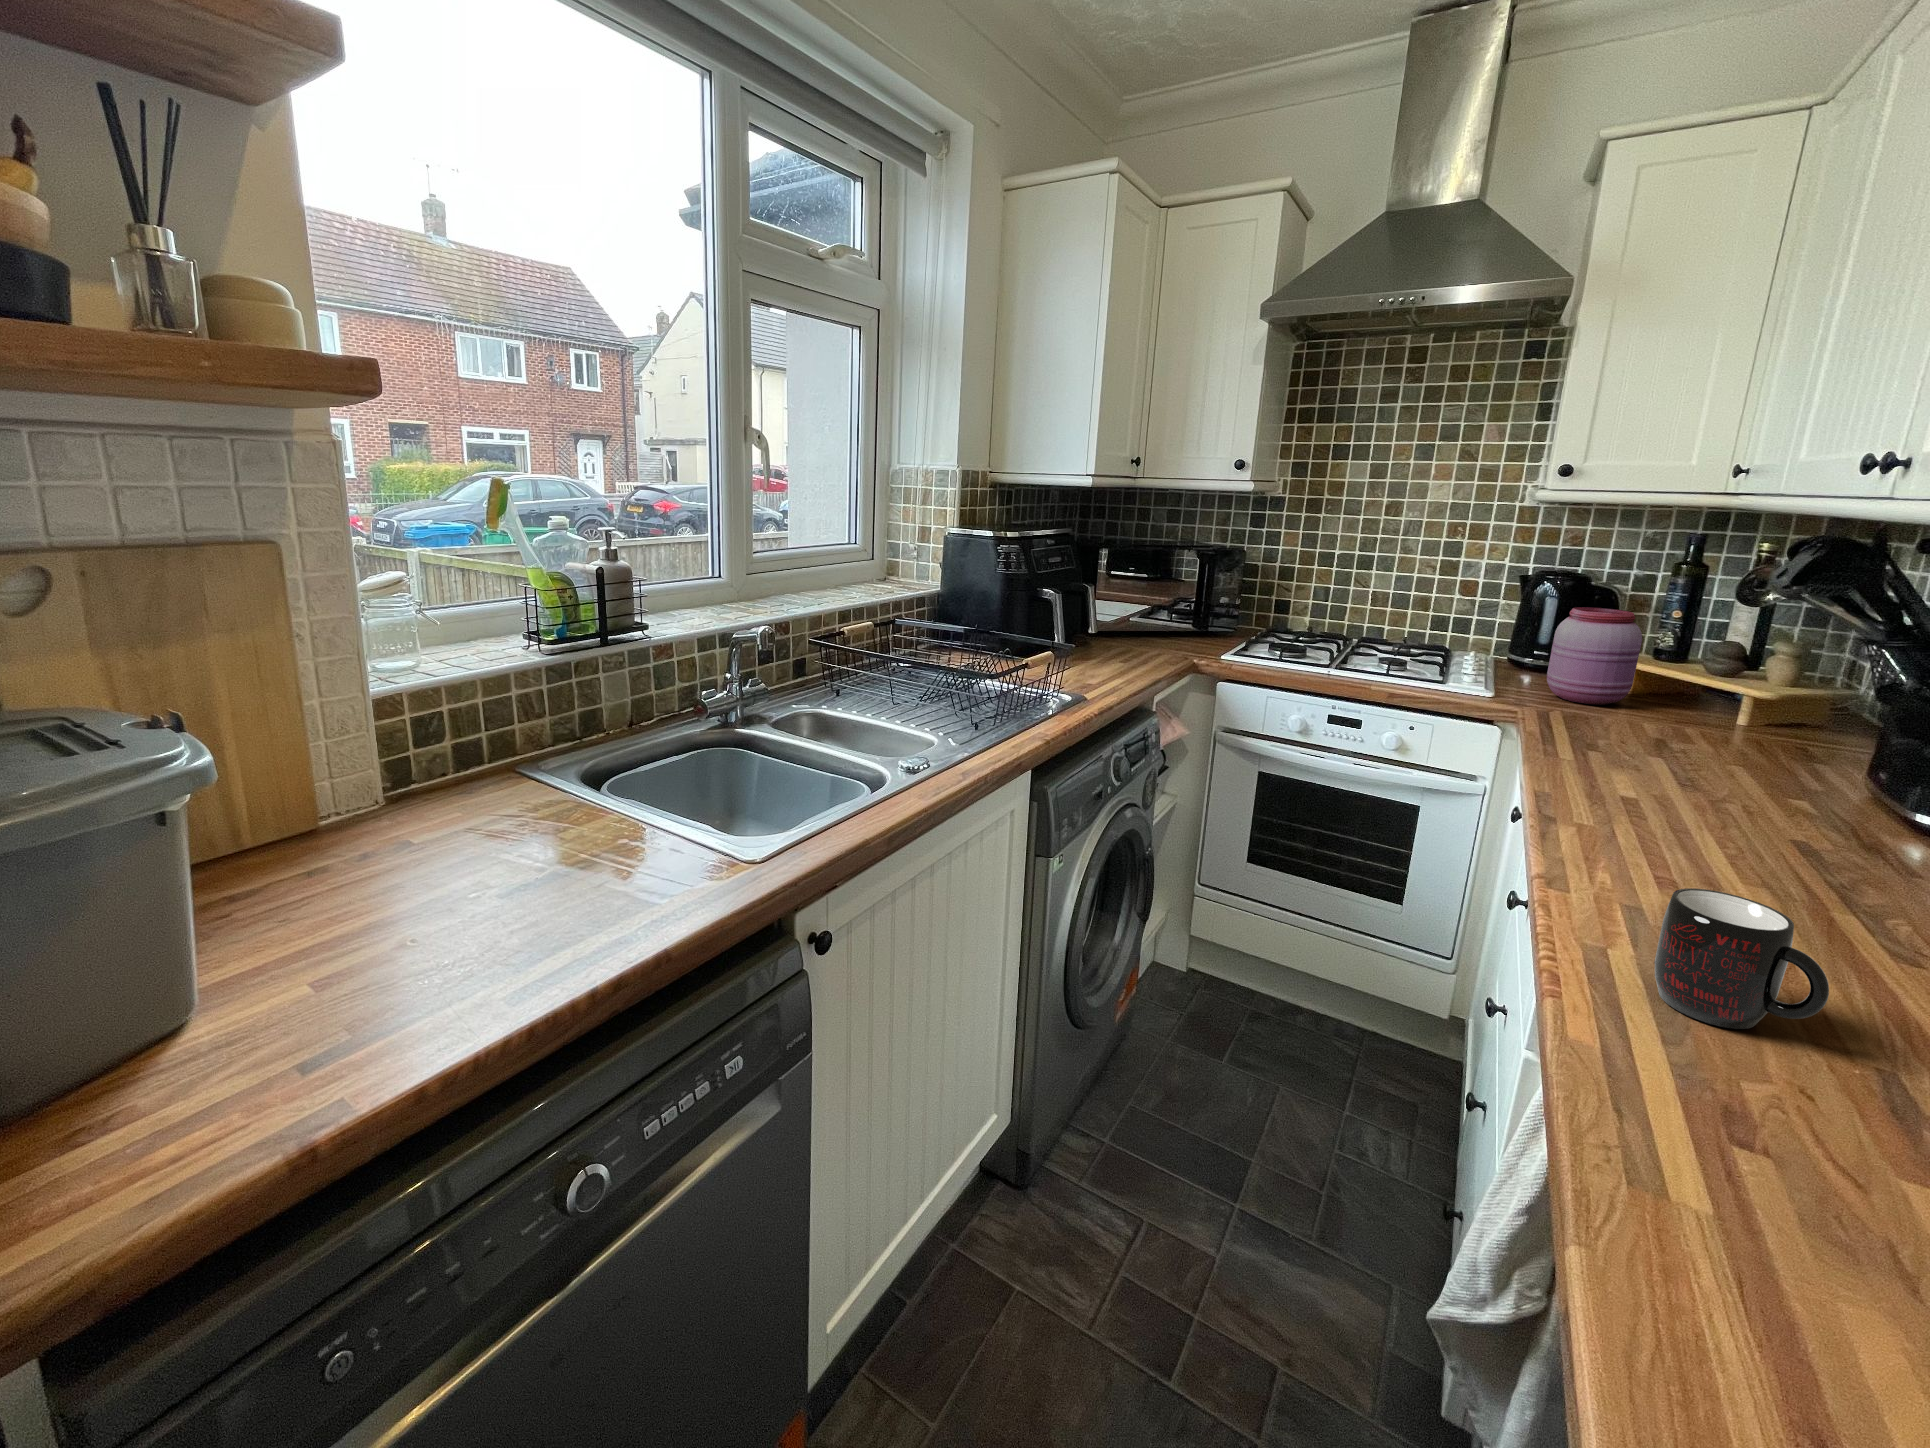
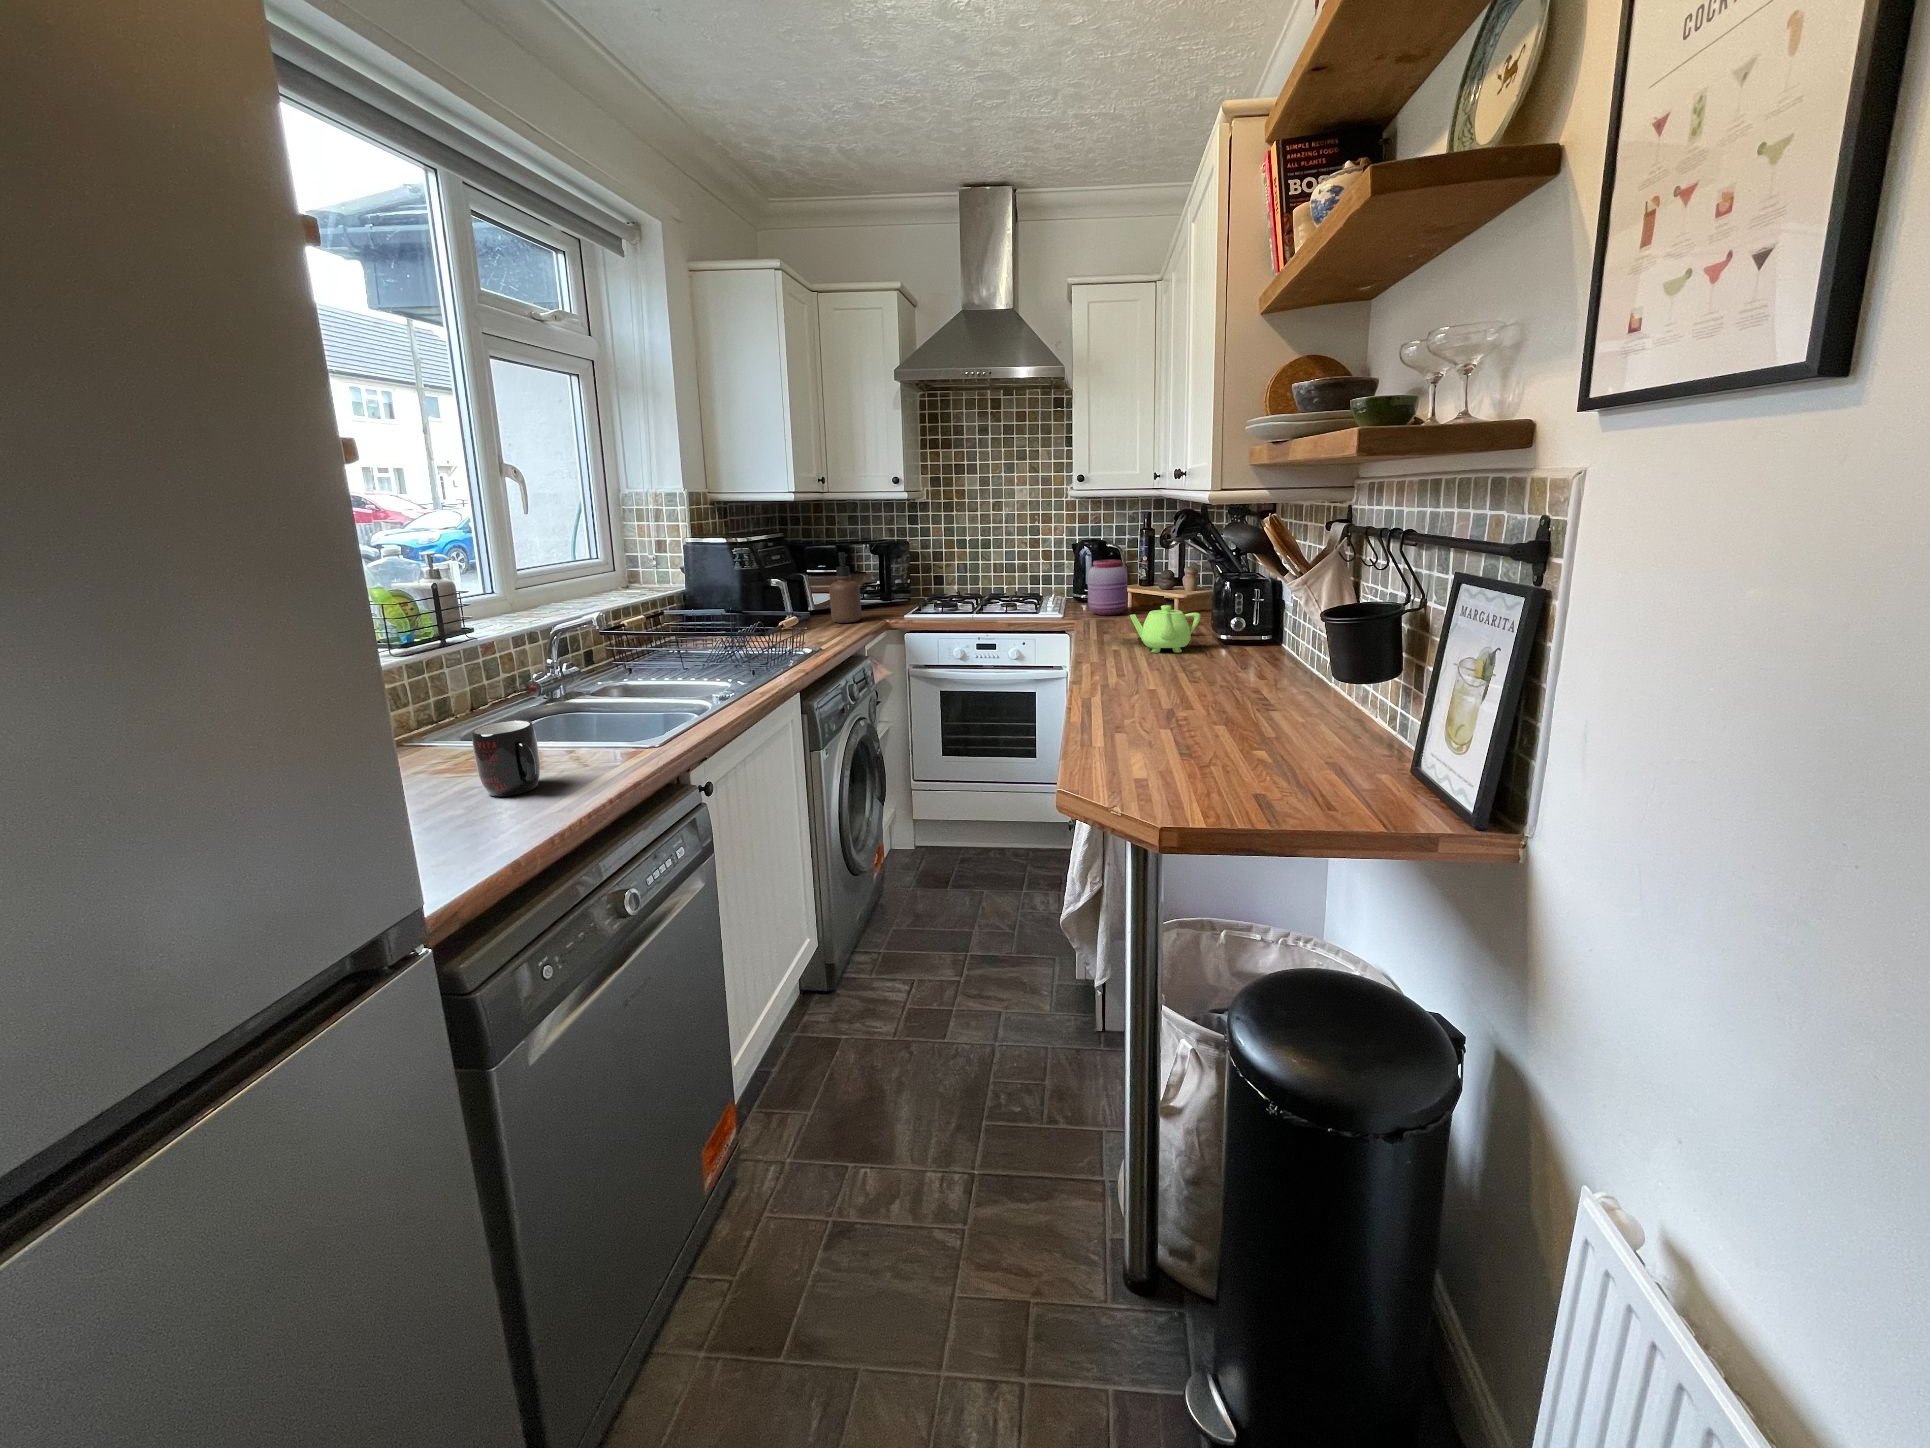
soap dispenser: none [1117,560,1161,657] -> present [829,553,862,623]
teapot: none [1662,718,1854,818] -> present [1130,605,1201,653]
mug: present [1655,888,1829,1029] -> present [472,720,540,796]

